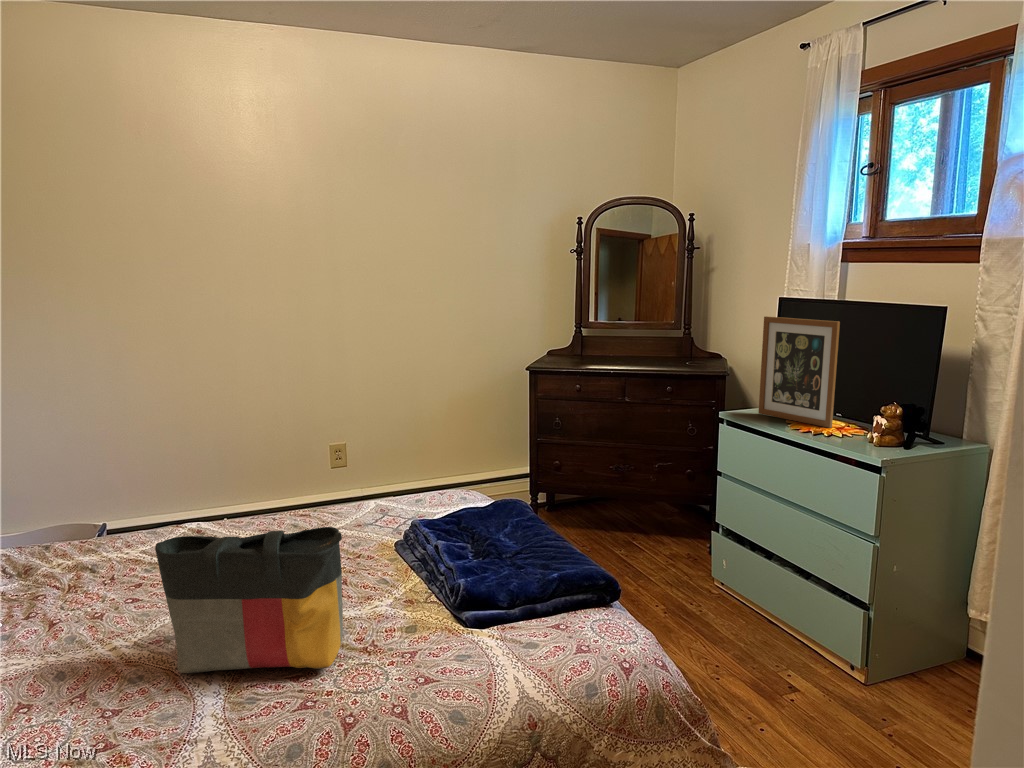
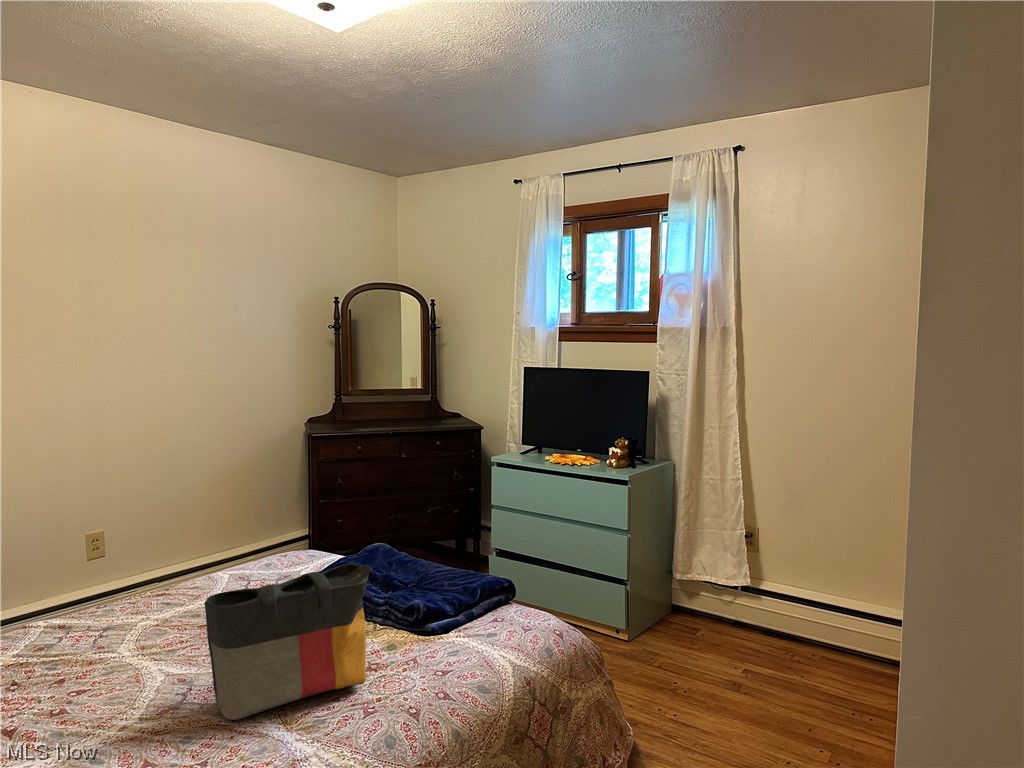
picture frame: present [758,316,840,428] -> none [519,381,578,461]

